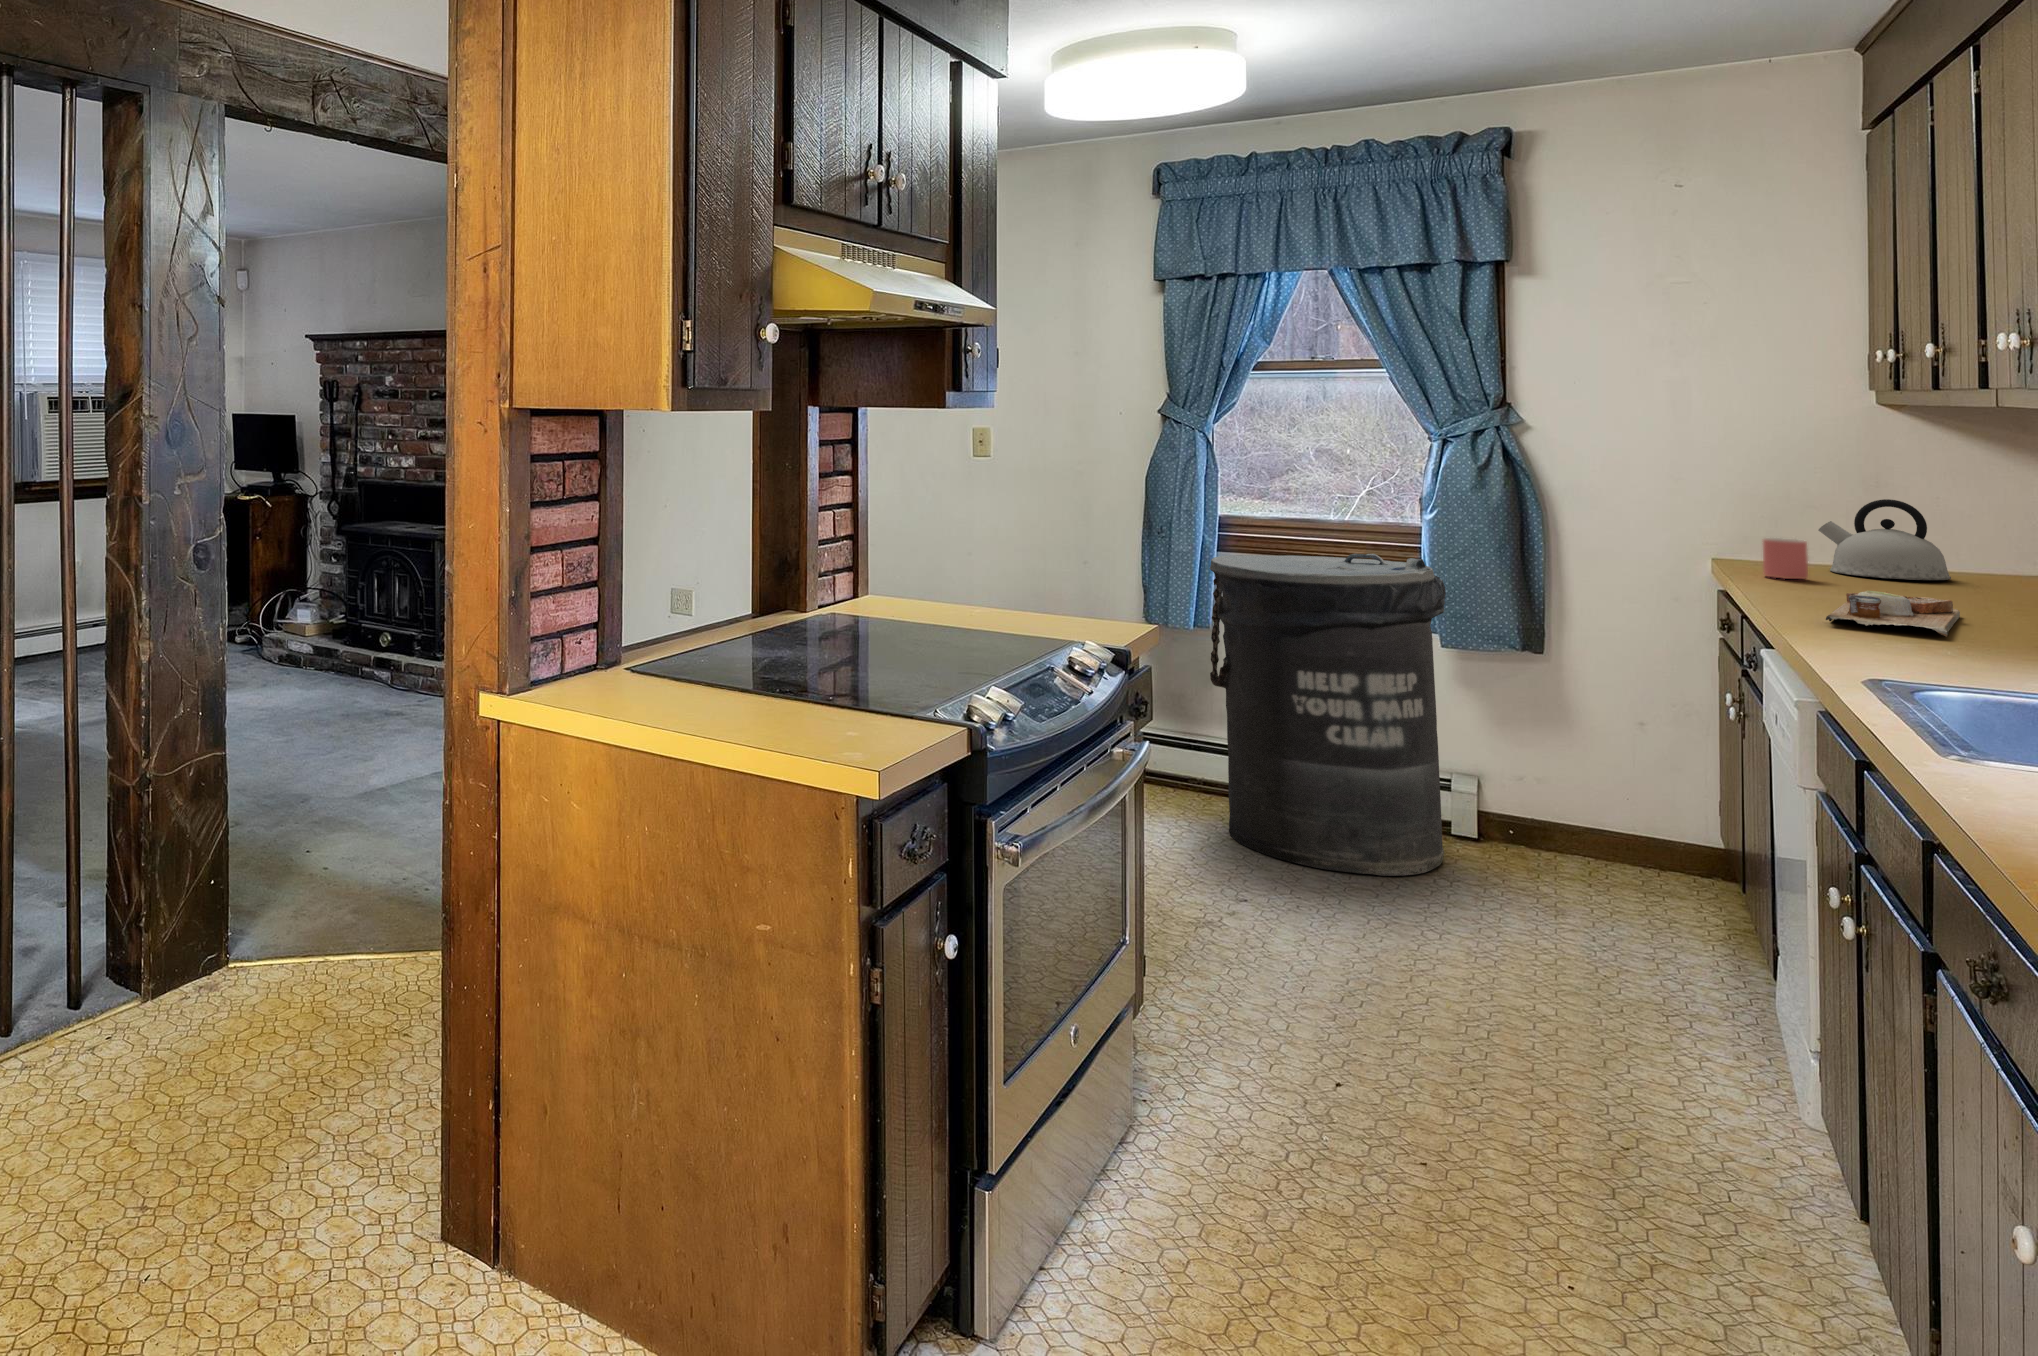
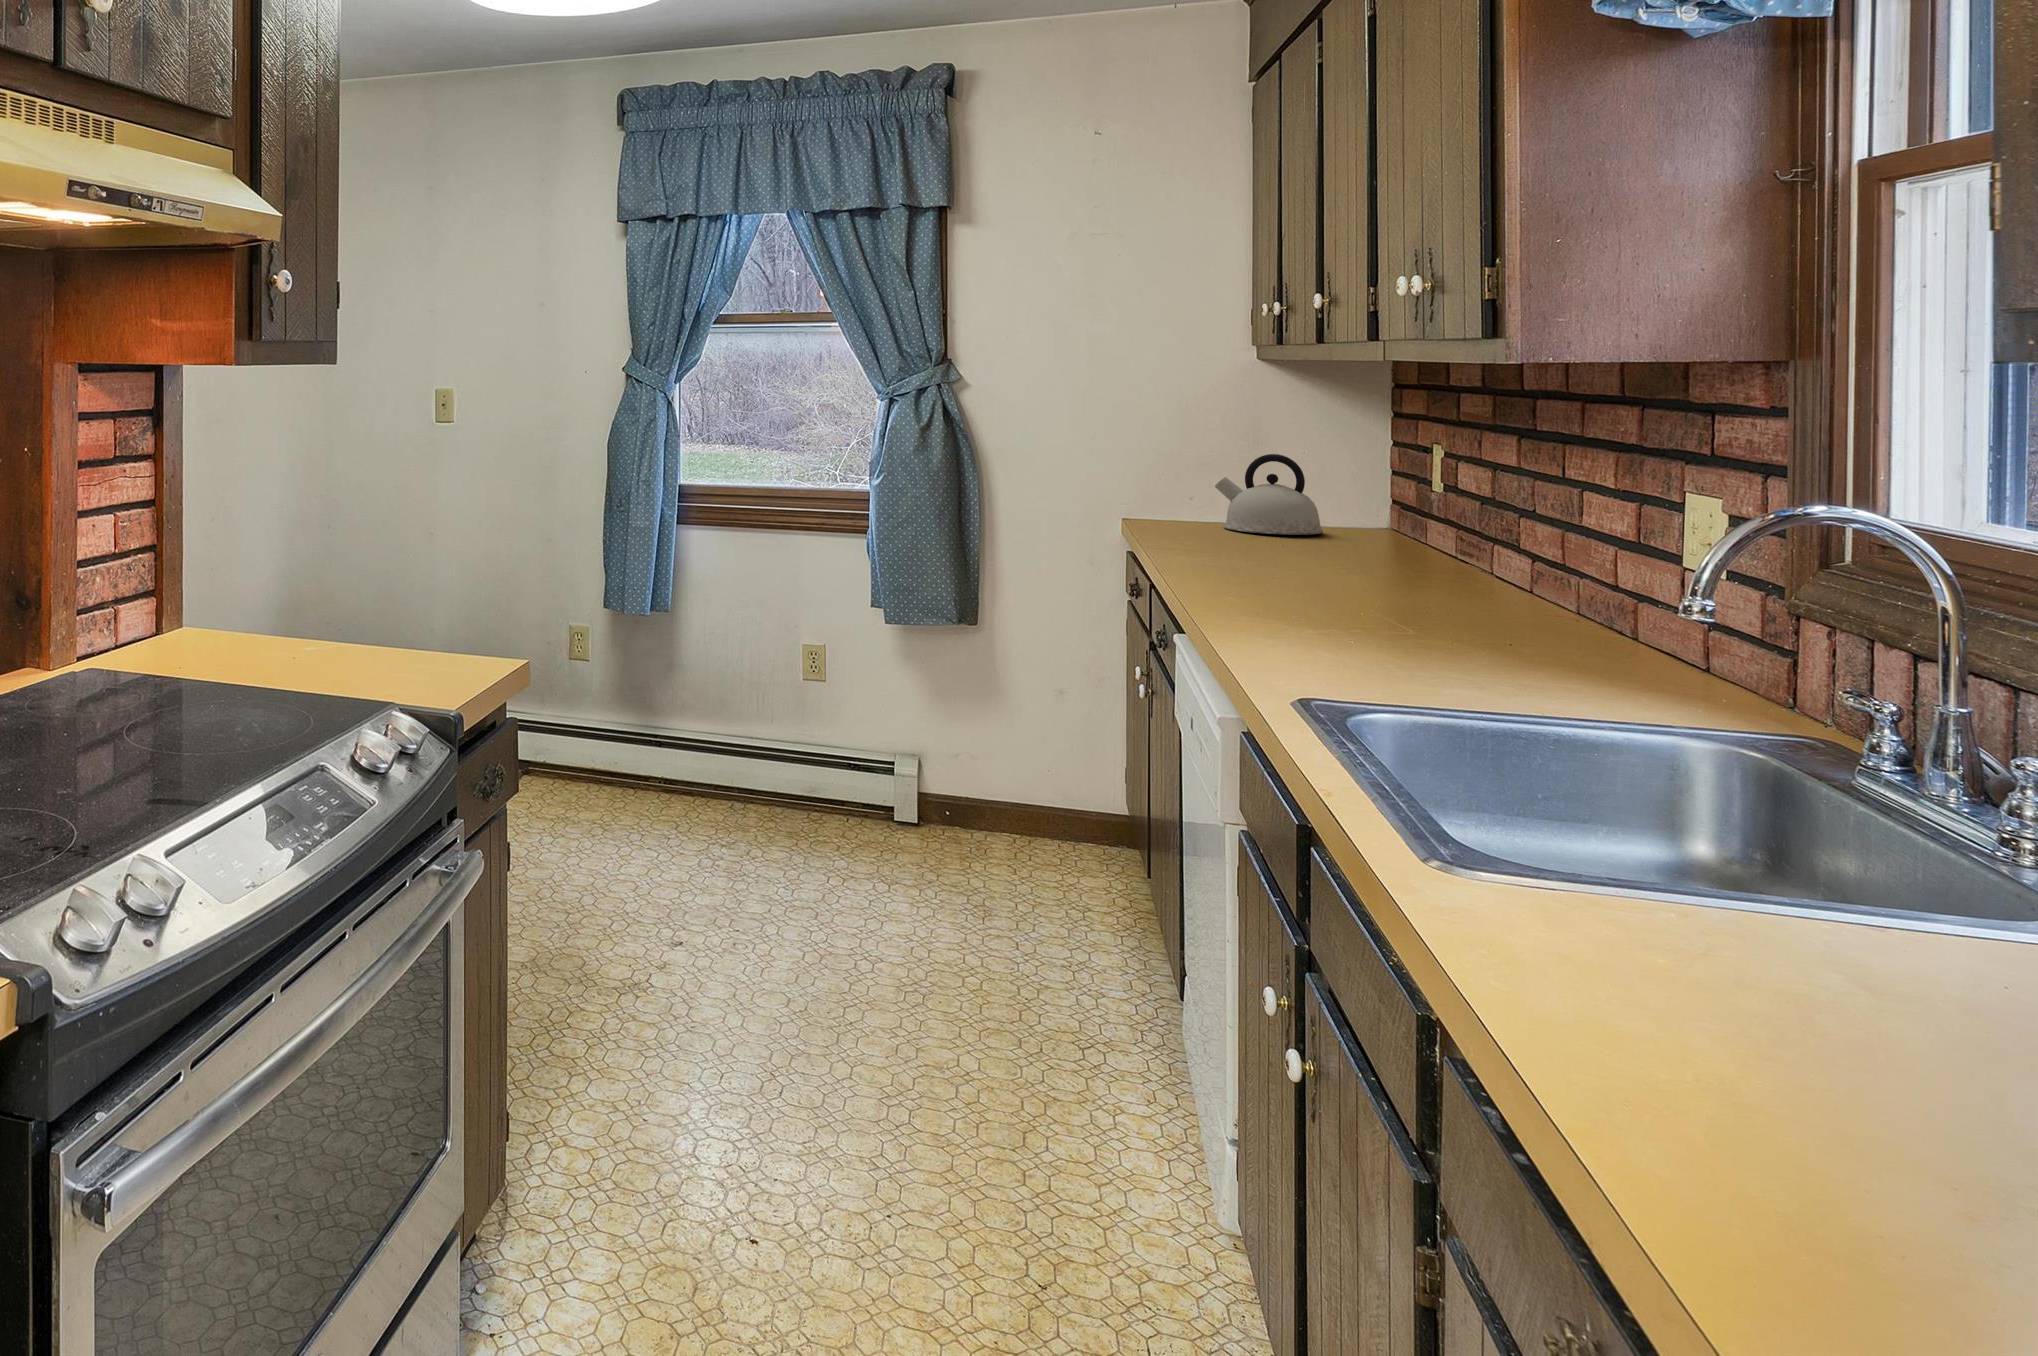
mug: present [1763,538,1808,579] -> none [1170,496,1208,538]
trash can: present [1209,554,1446,876] -> none [657,527,886,878]
cutting board: present [1826,591,1960,637] -> none [1234,551,1343,599]

